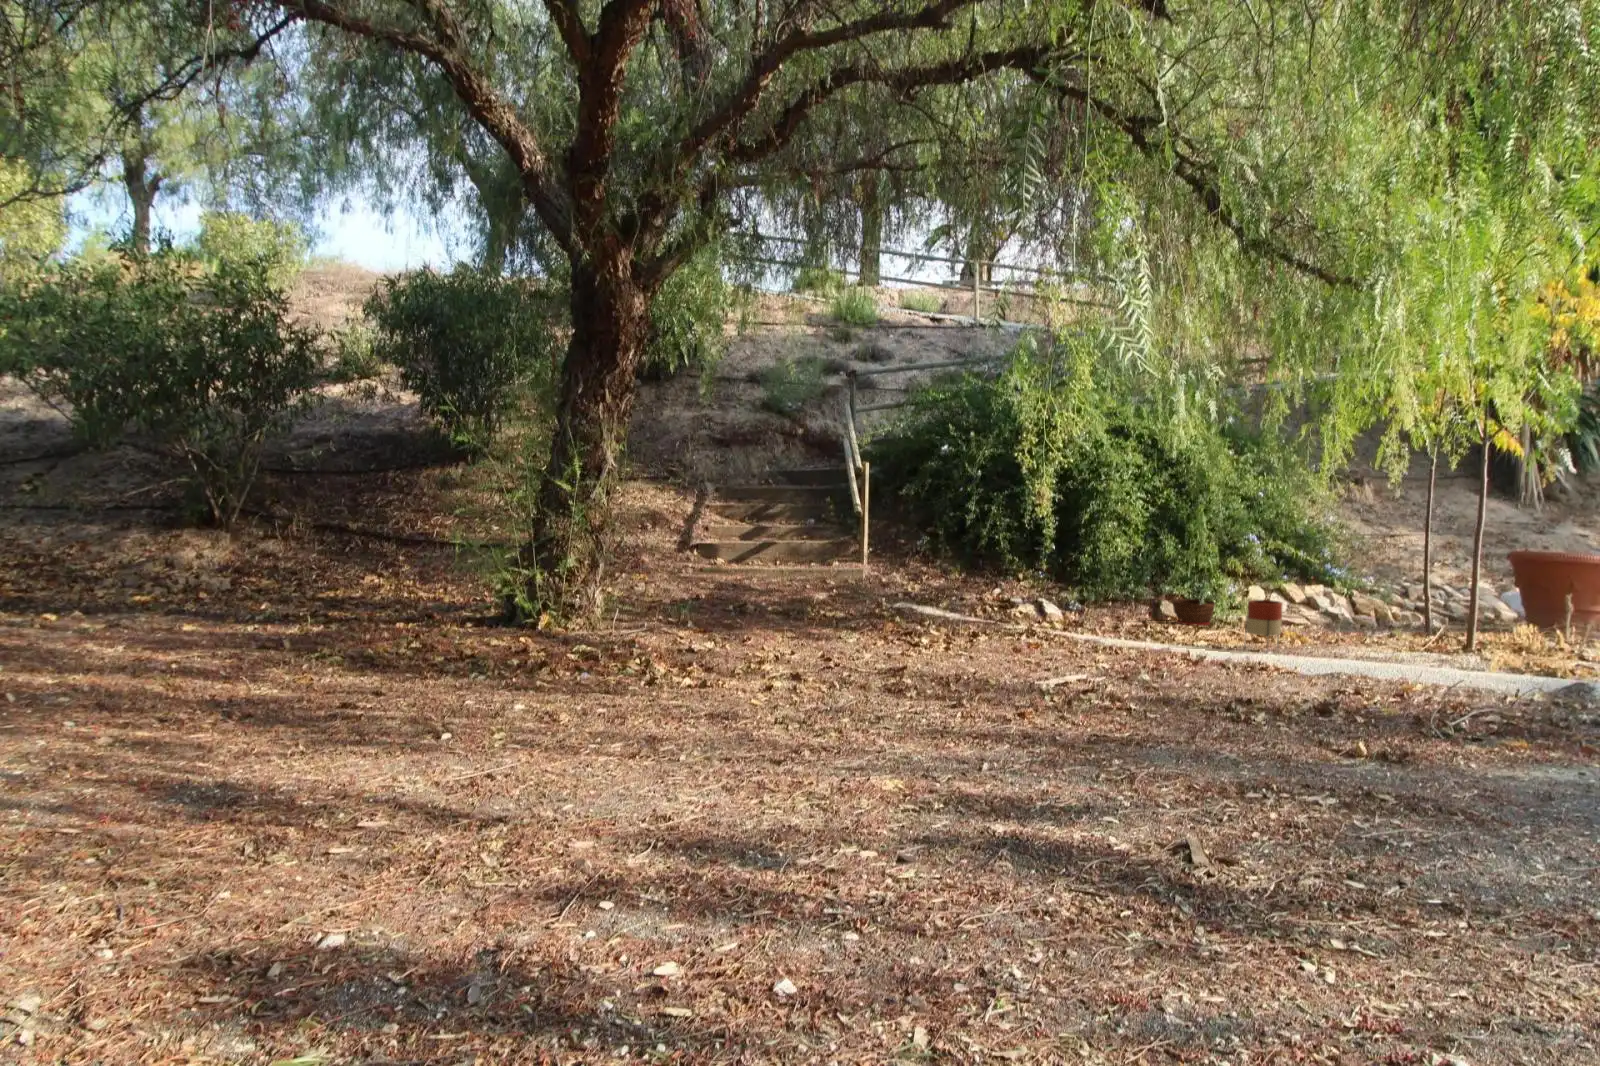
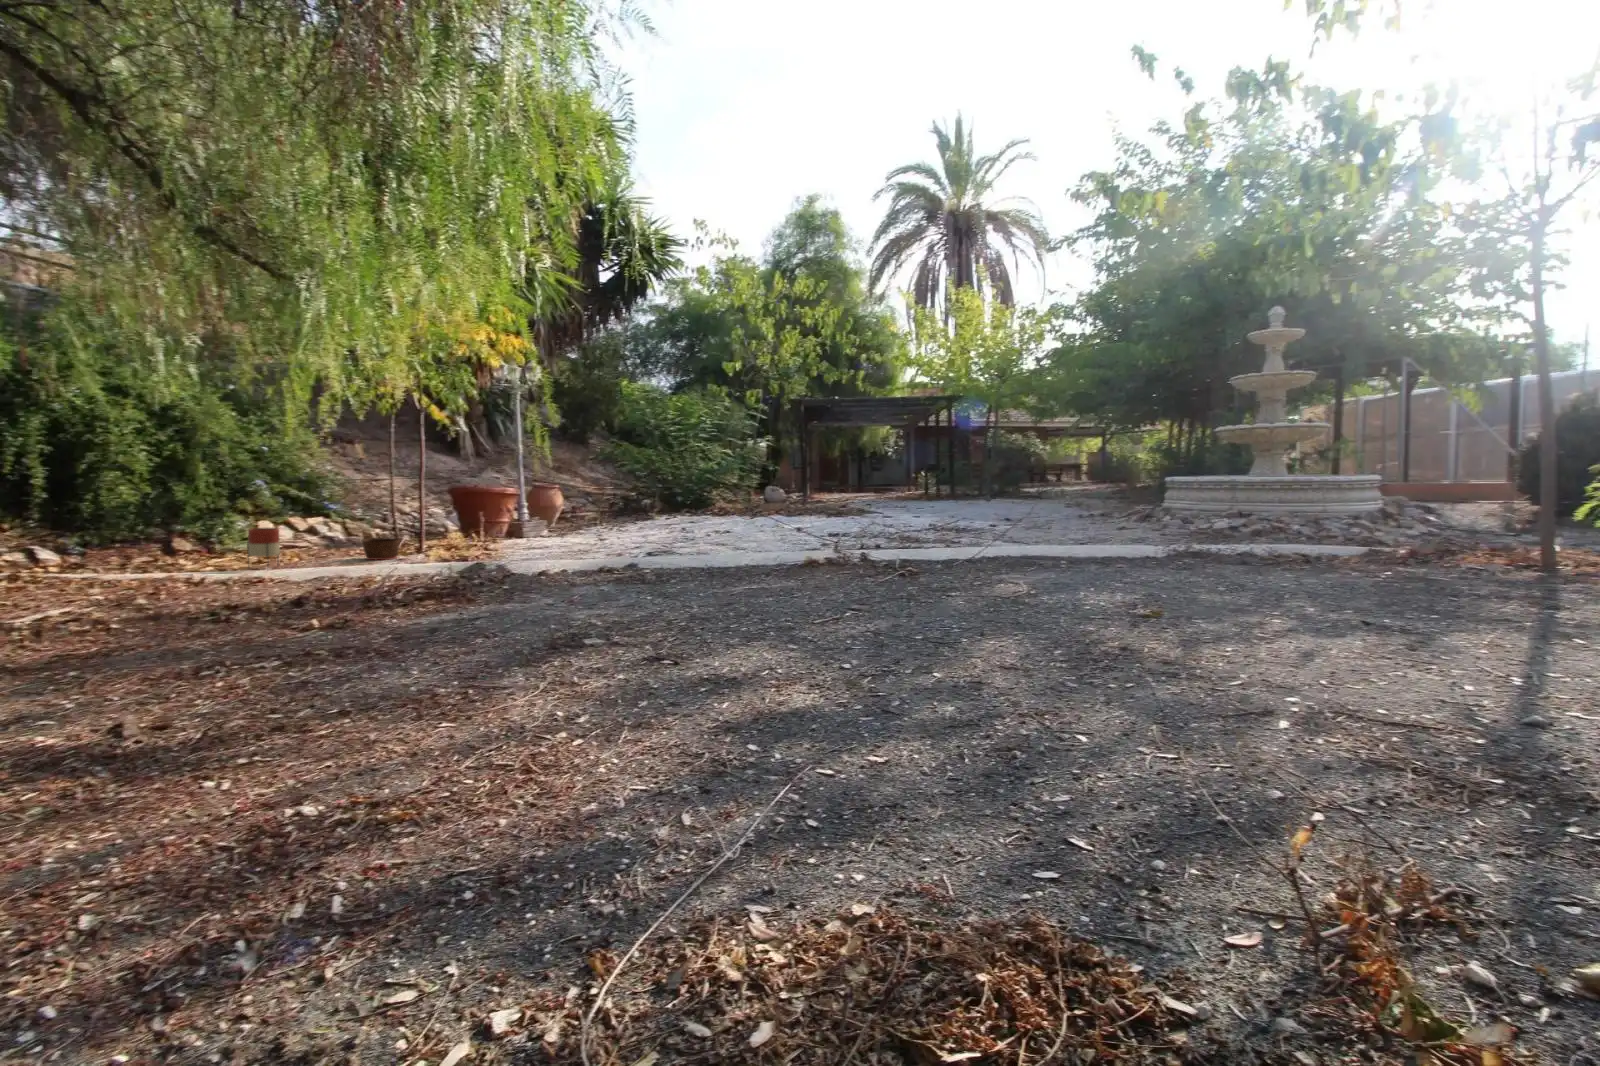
basket: present [1172,599,1215,626] -> present [362,538,401,560]

